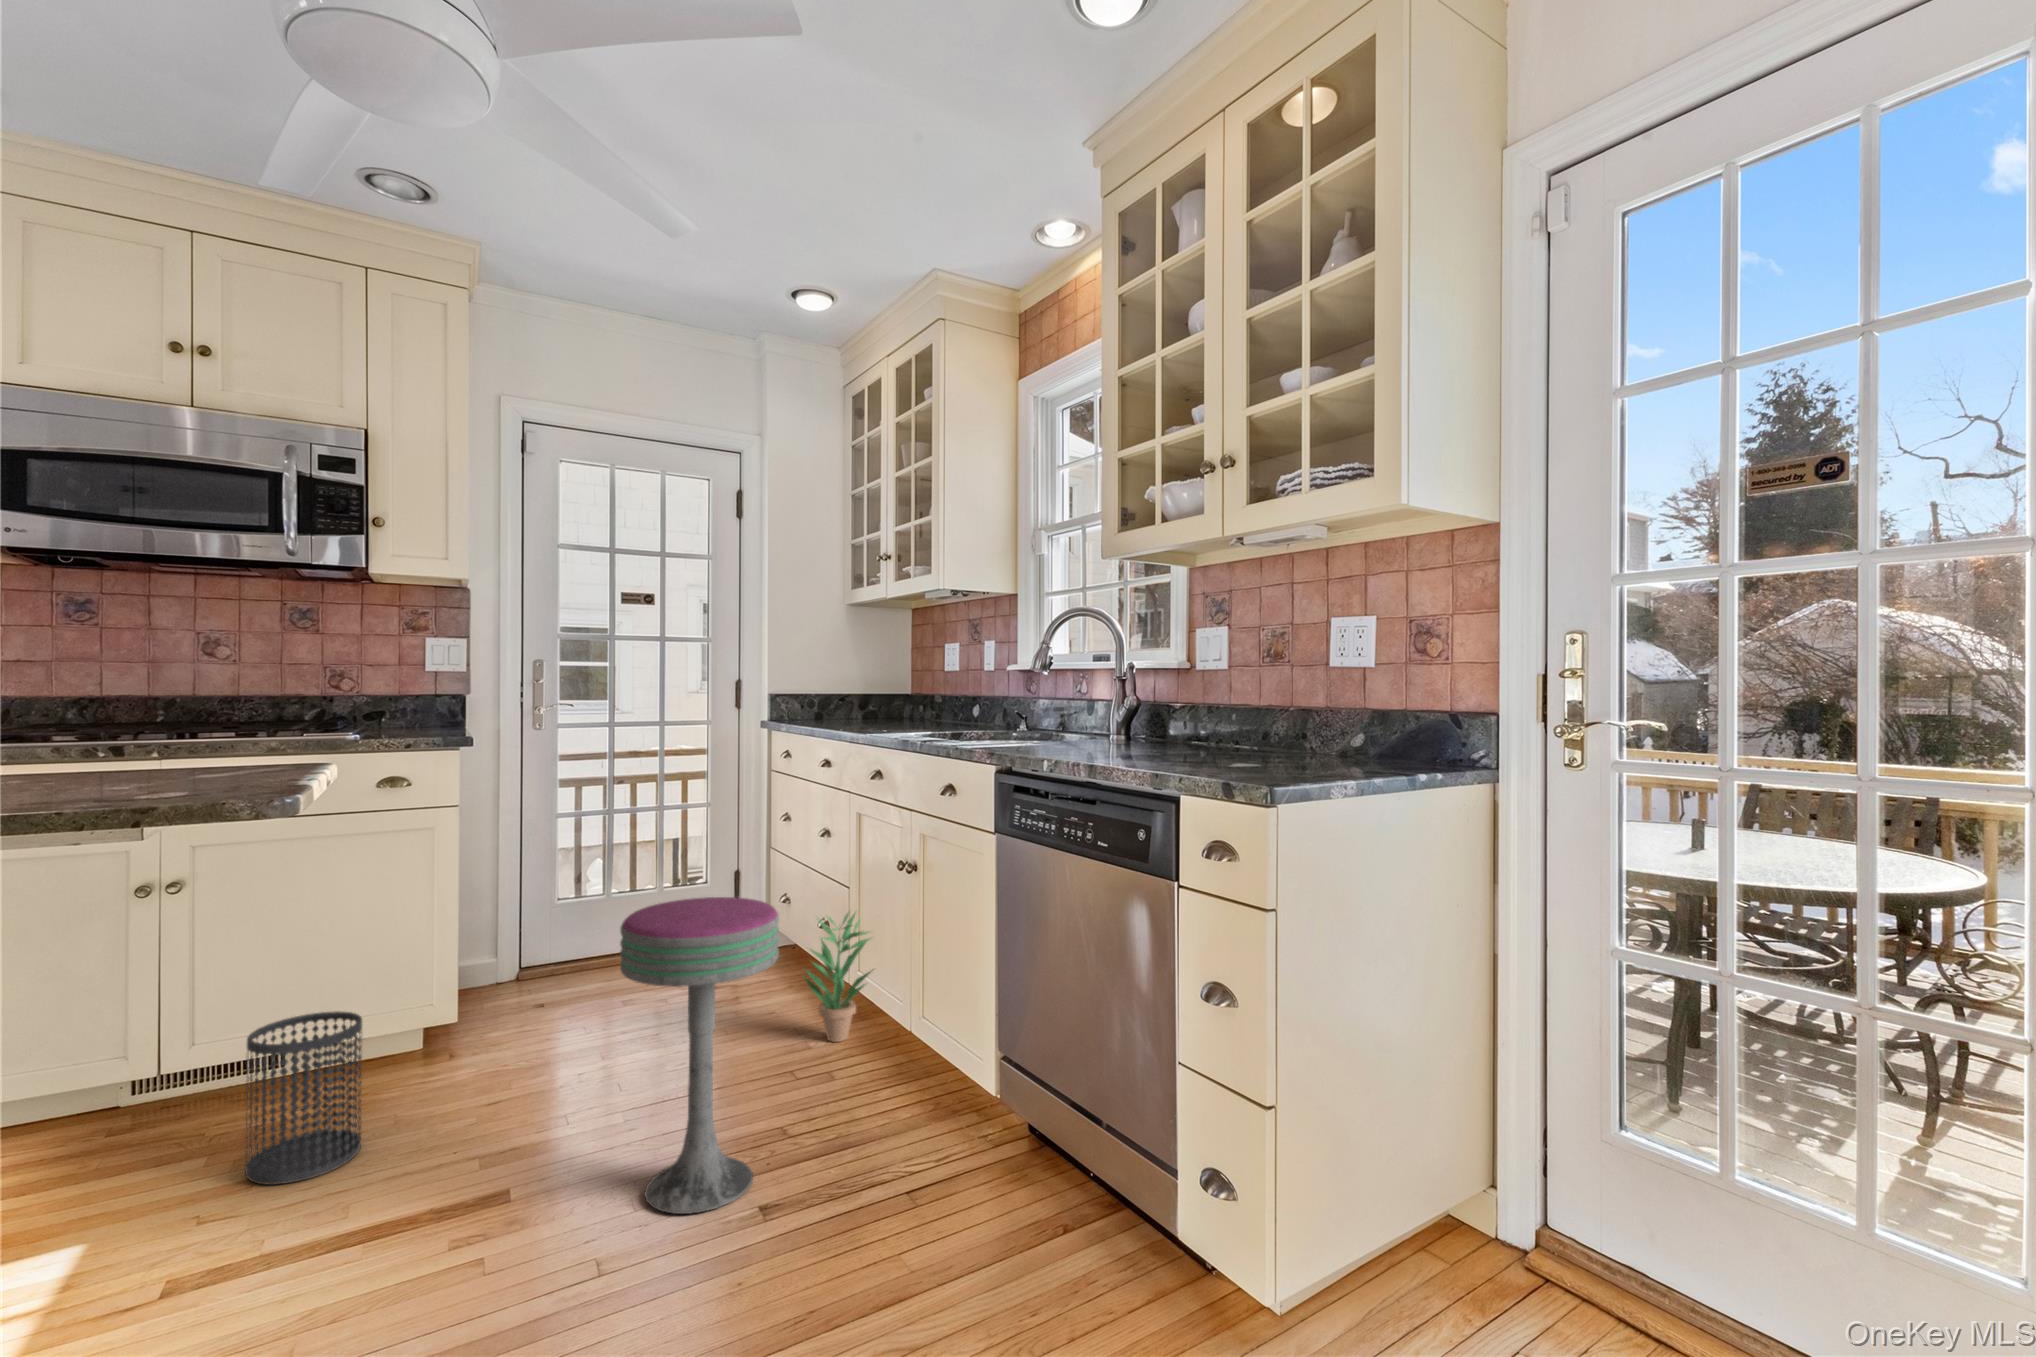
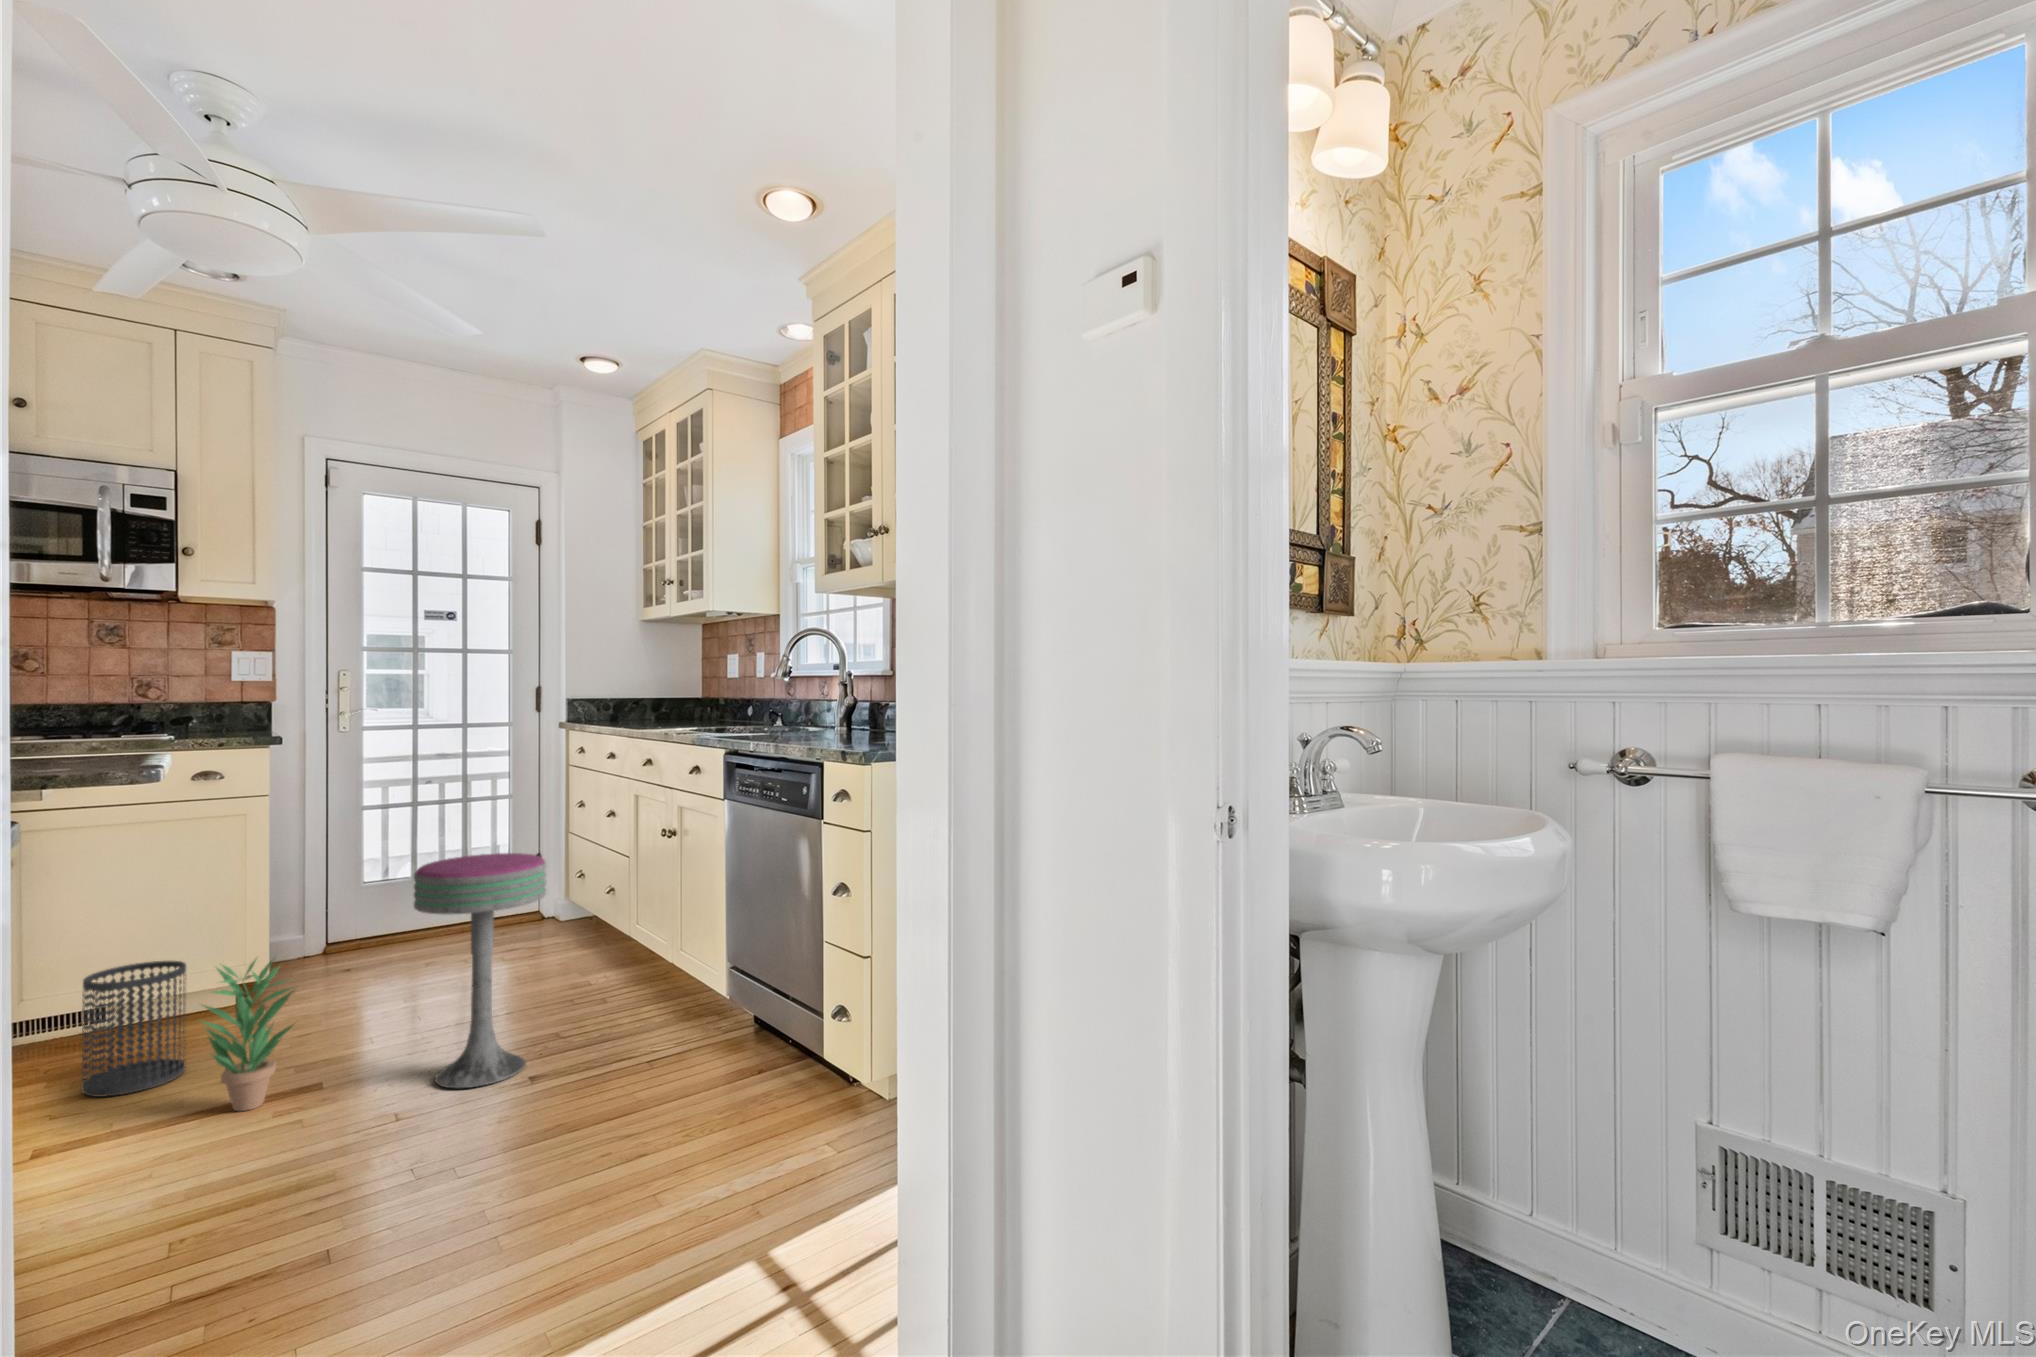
potted plant: present [803,913,873,1042] -> present [202,960,294,1111]

